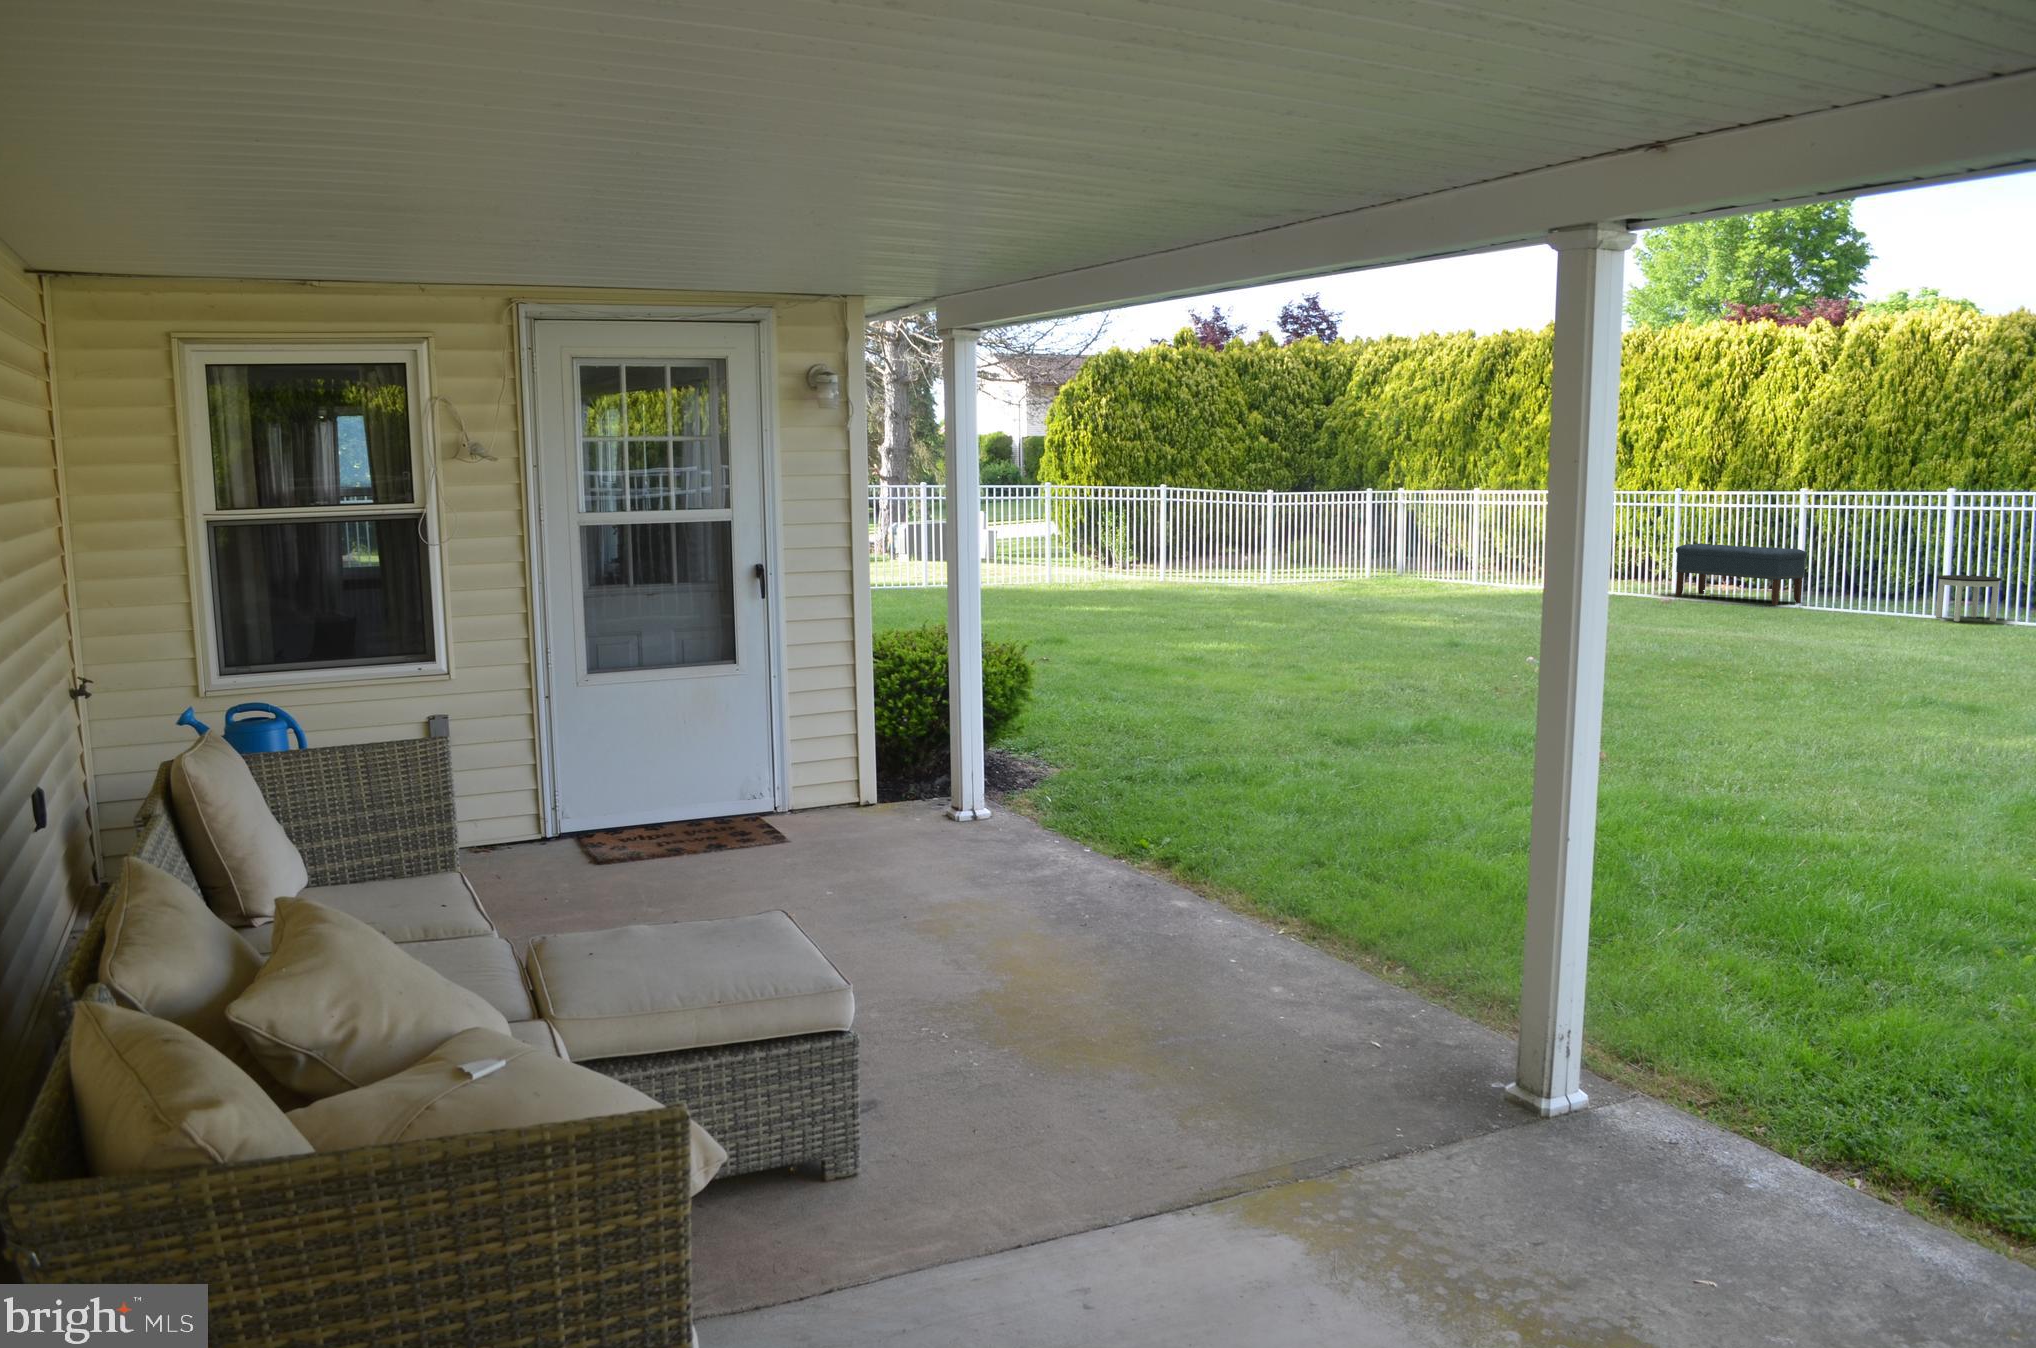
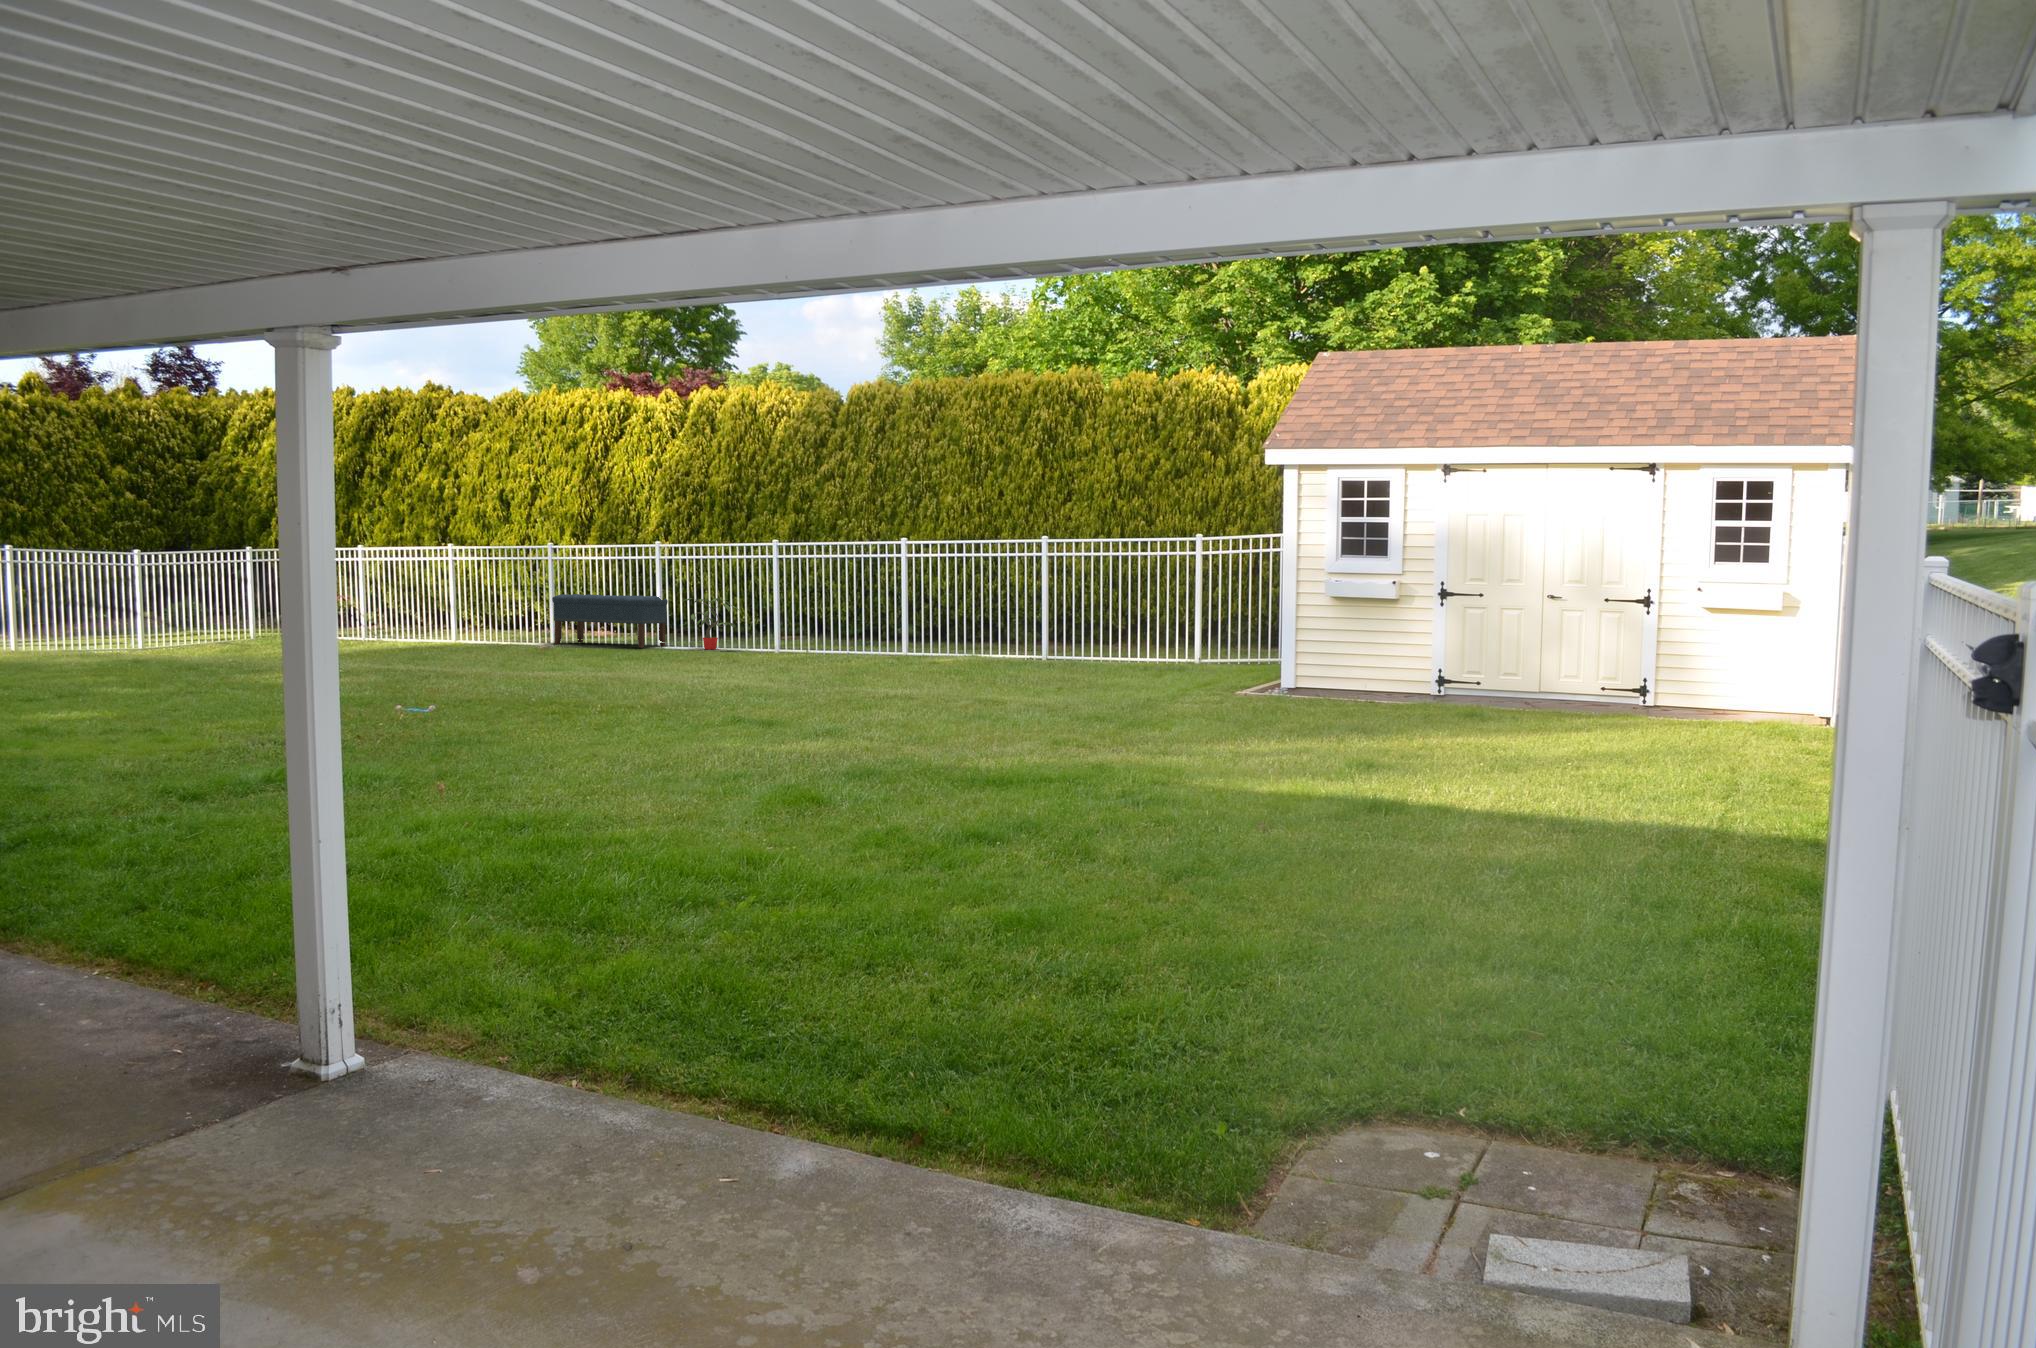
potted plant: none [1826,553,1902,610] -> present [685,598,739,649]
round table: present [1936,575,2002,622] -> none [770,615,819,654]

